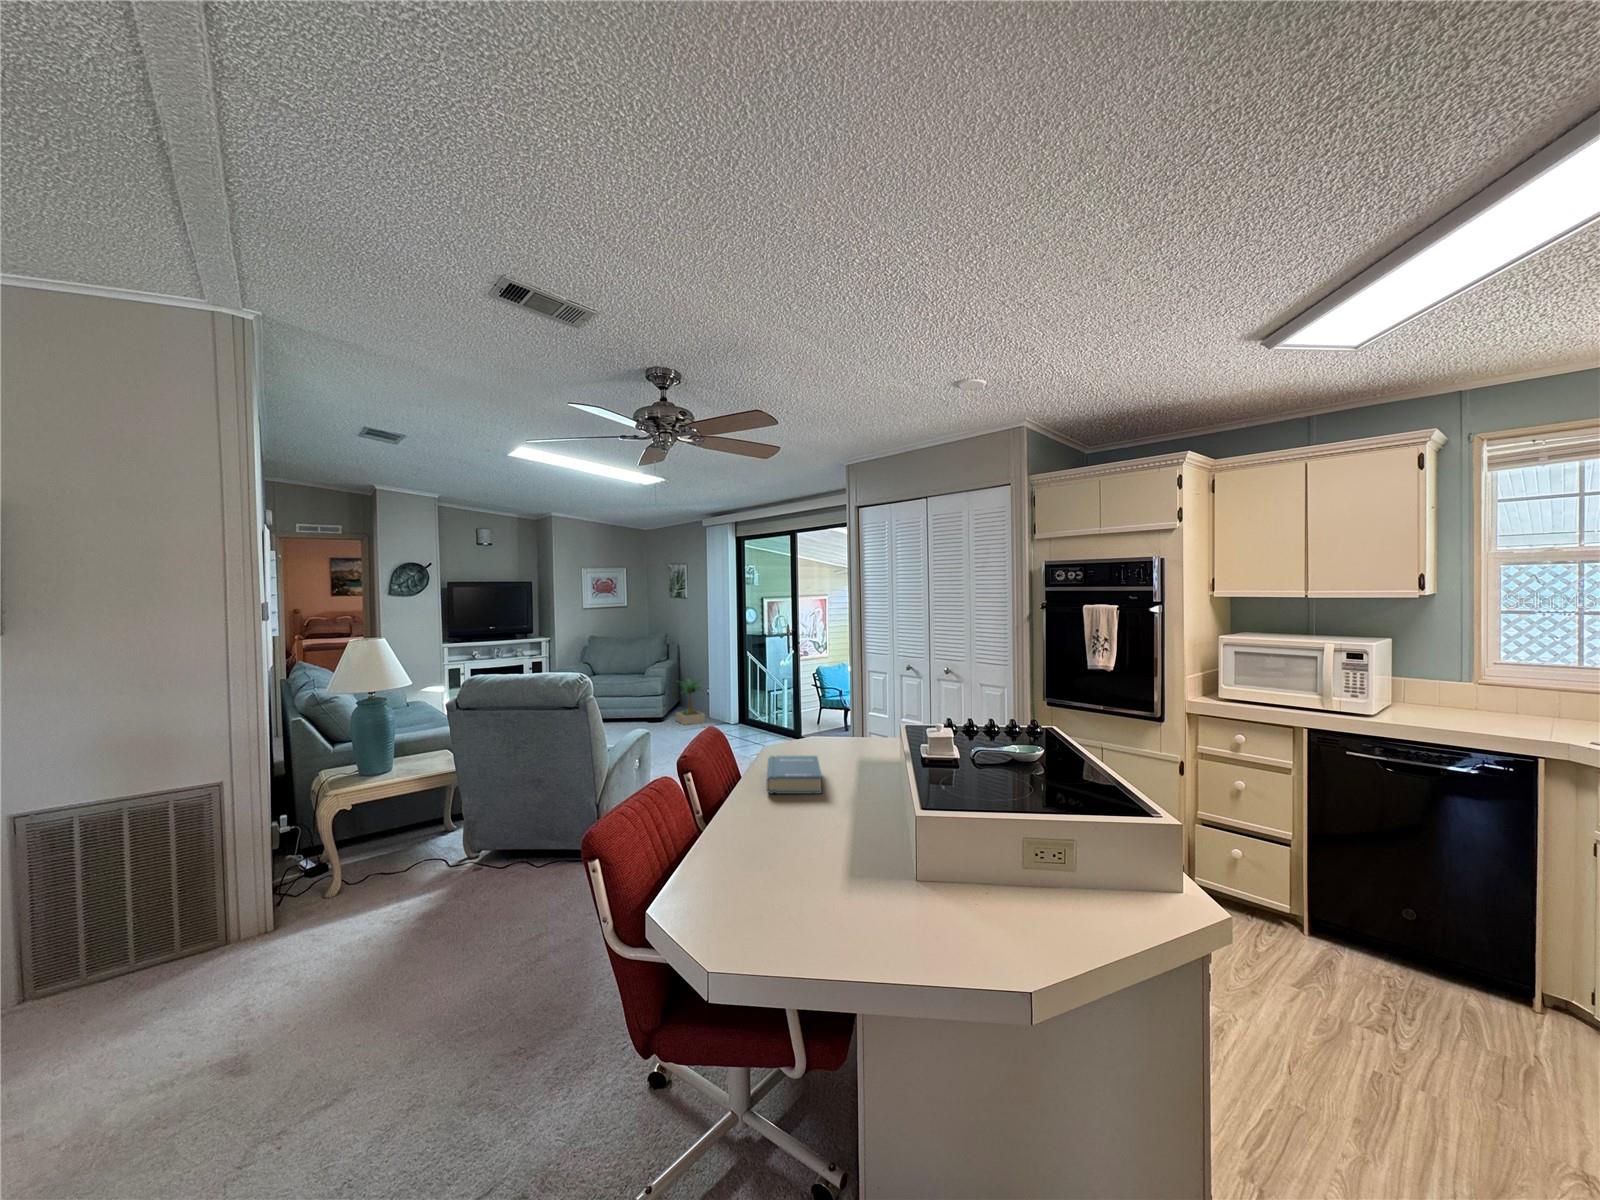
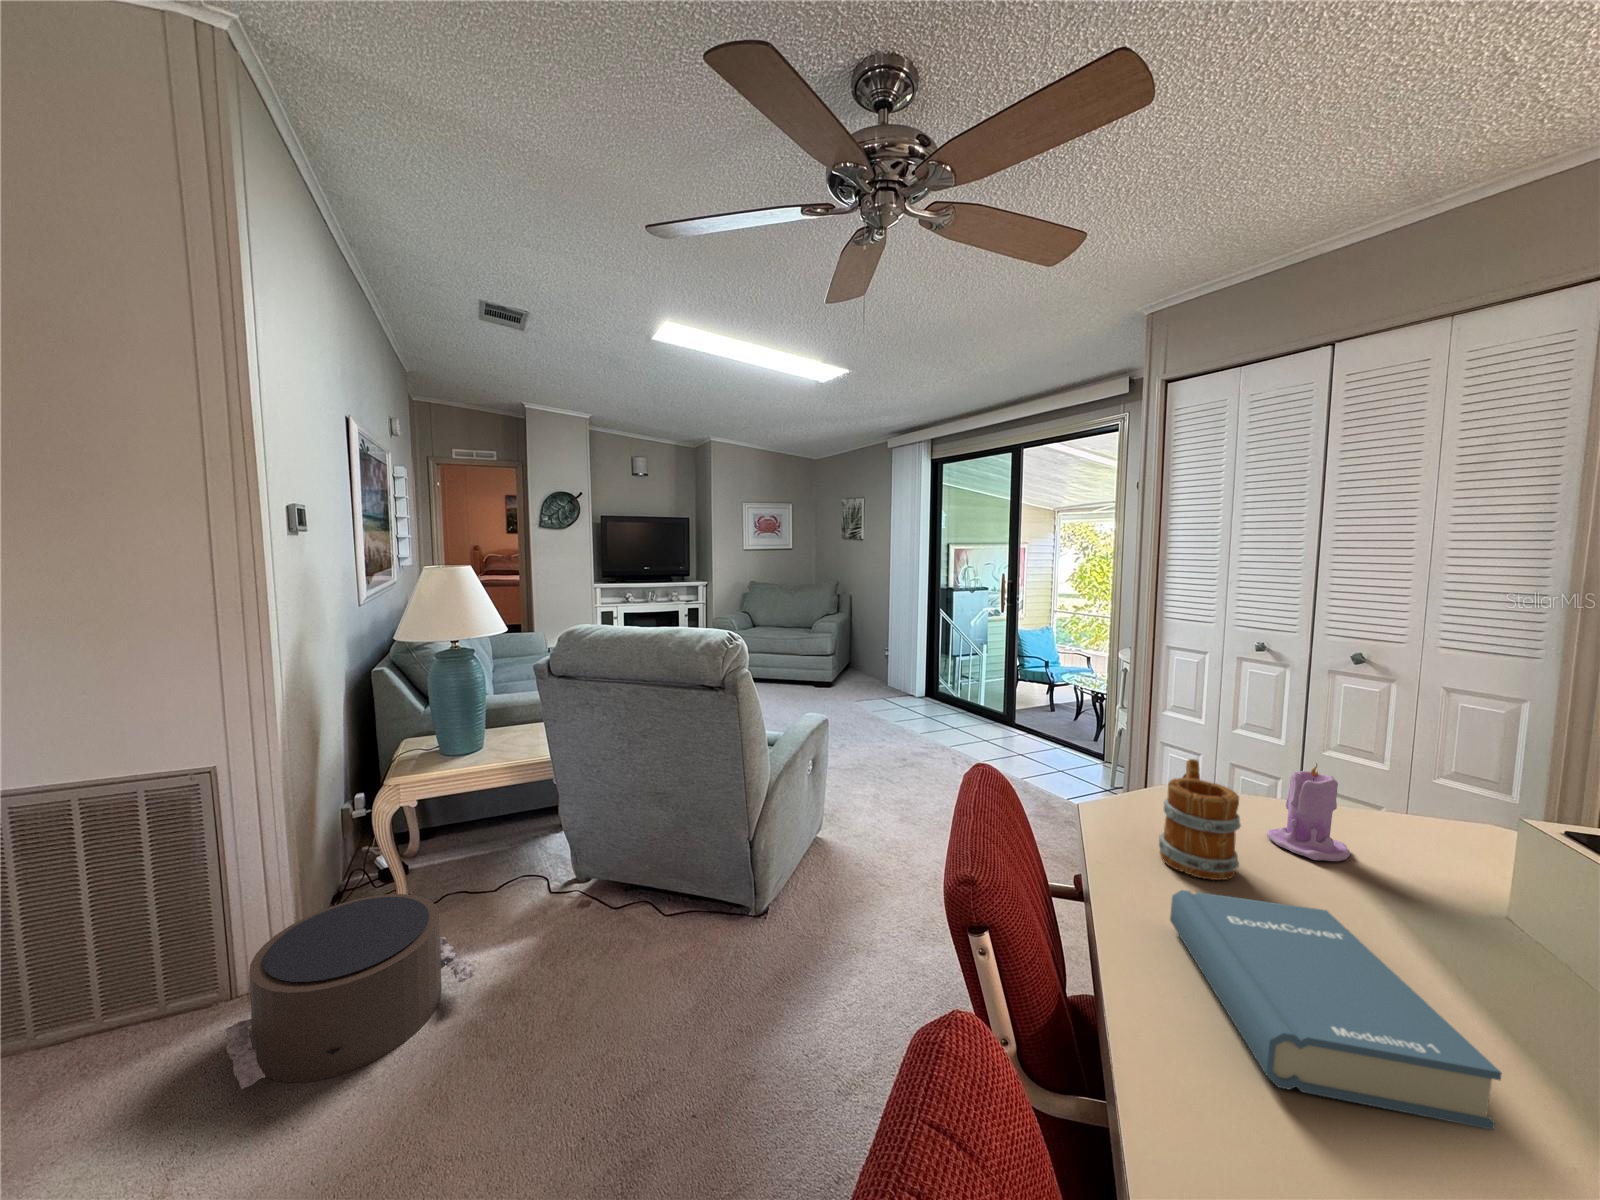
potted plant: present [676,680,705,725] -> none [844,636,886,693]
candle: none [833,711,861,751] -> present [1266,763,1350,861]
mug: none [782,714,809,759] -> present [1159,759,1241,880]
pouf: none [239,865,412,973] -> present [225,894,476,1089]

